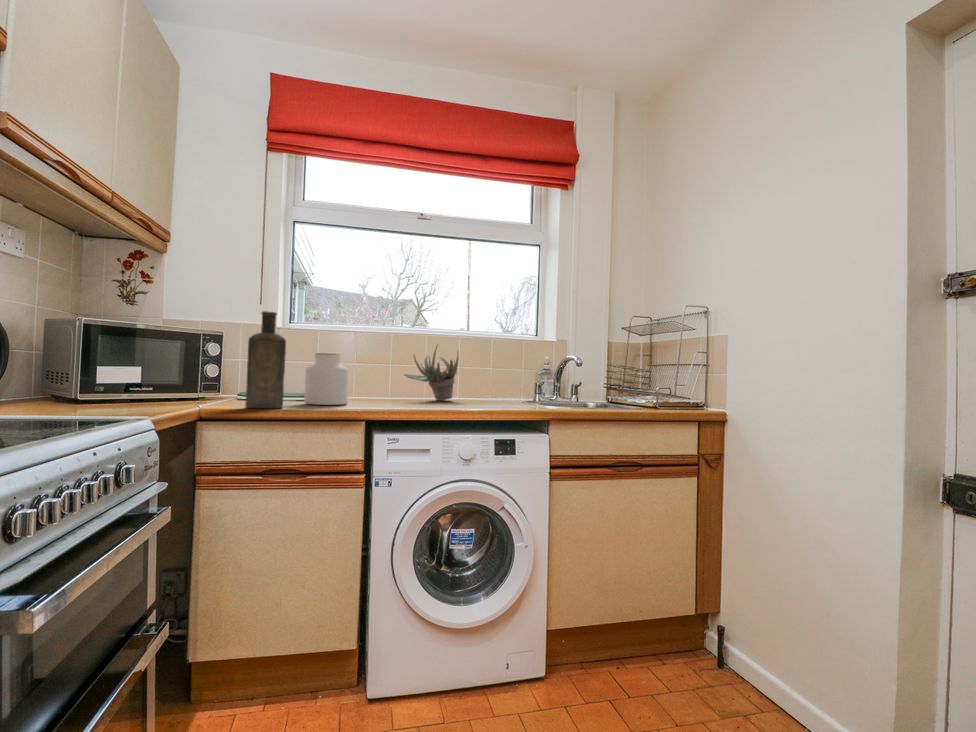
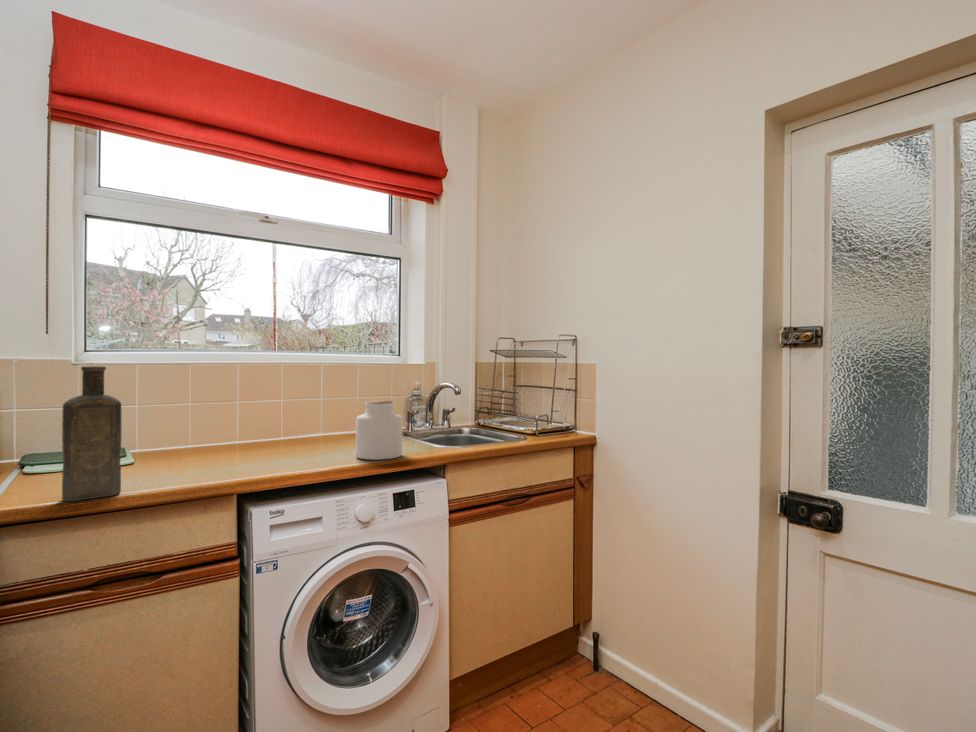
succulent plant: present [404,344,458,400] -> none [260,377,326,442]
jar: present [304,353,349,405] -> present [356,400,402,460]

